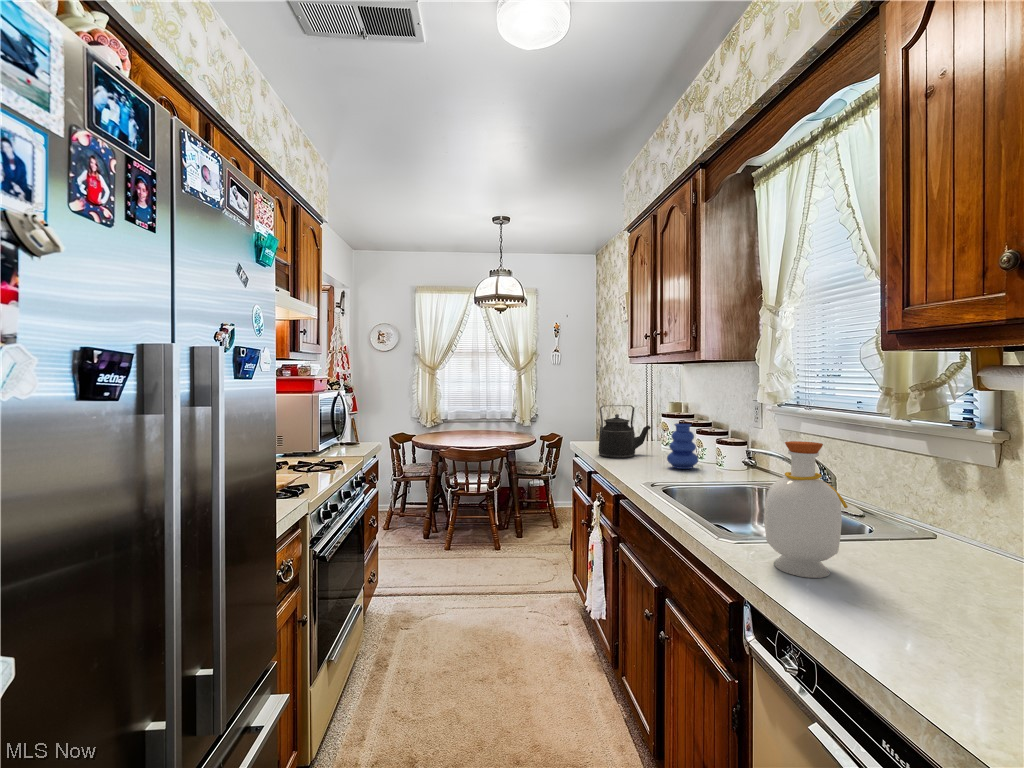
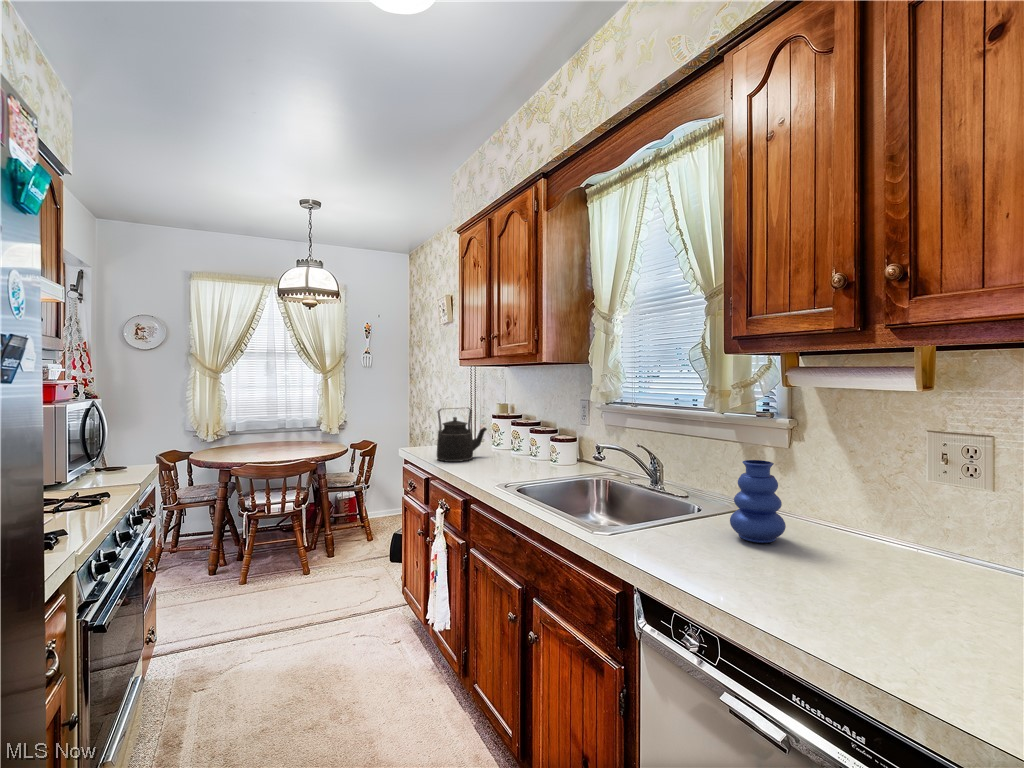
vase: present [667,423,698,469] -> present [730,460,786,543]
bottle: present [764,441,848,578] -> none [644,435,712,558]

